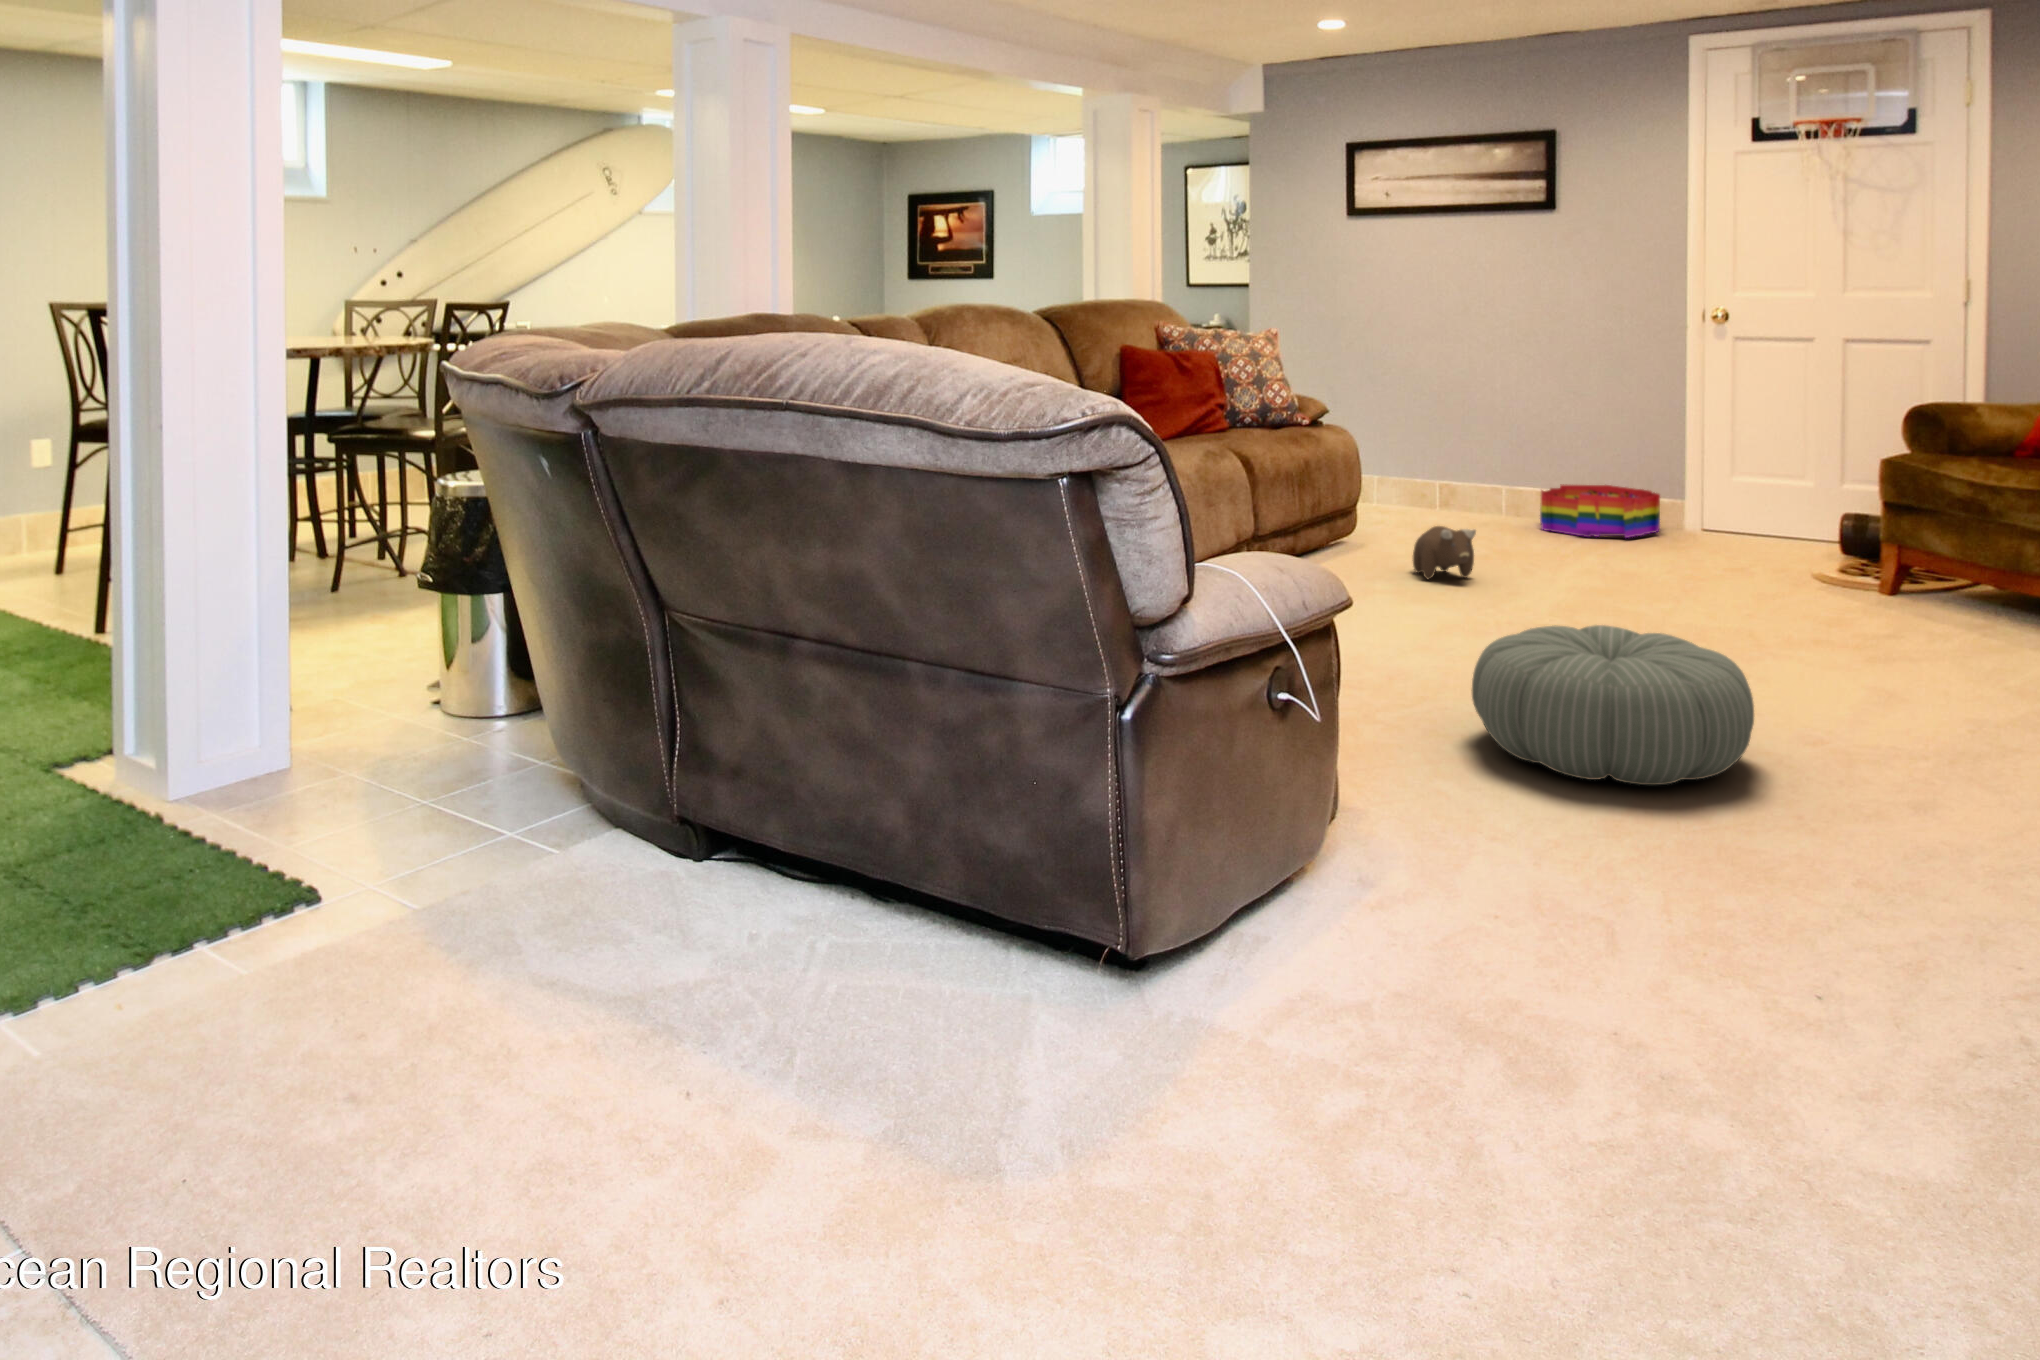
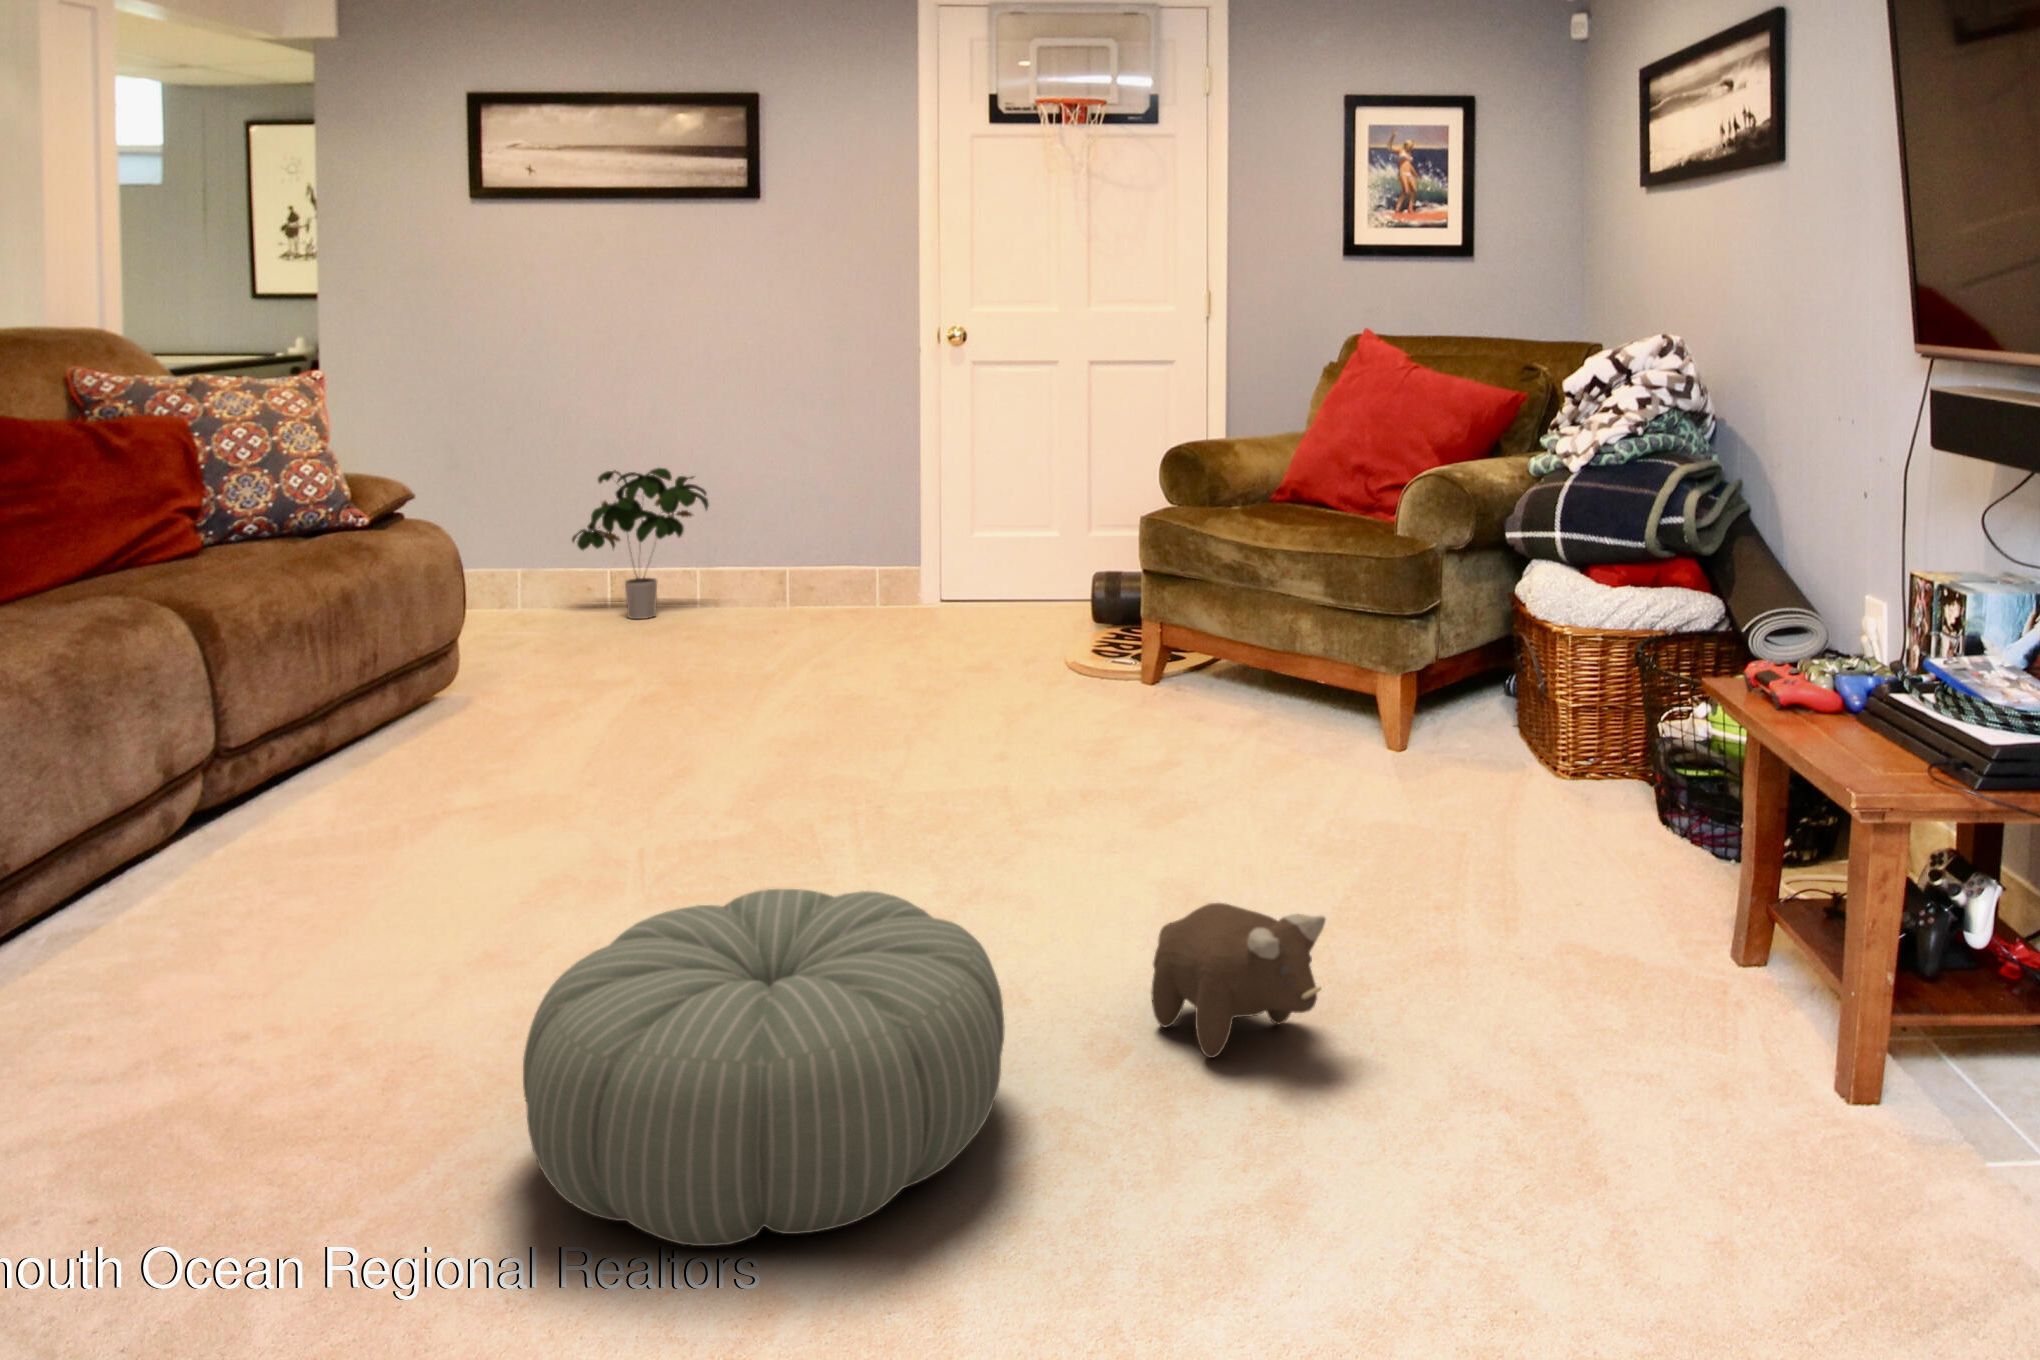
potted plant: none [1417,406,1518,513] -> present [572,468,709,619]
storage bin: present [1540,484,1660,538] -> none [737,564,889,643]
plush toy: present [1413,526,1476,579] -> present [1151,903,1325,1058]

